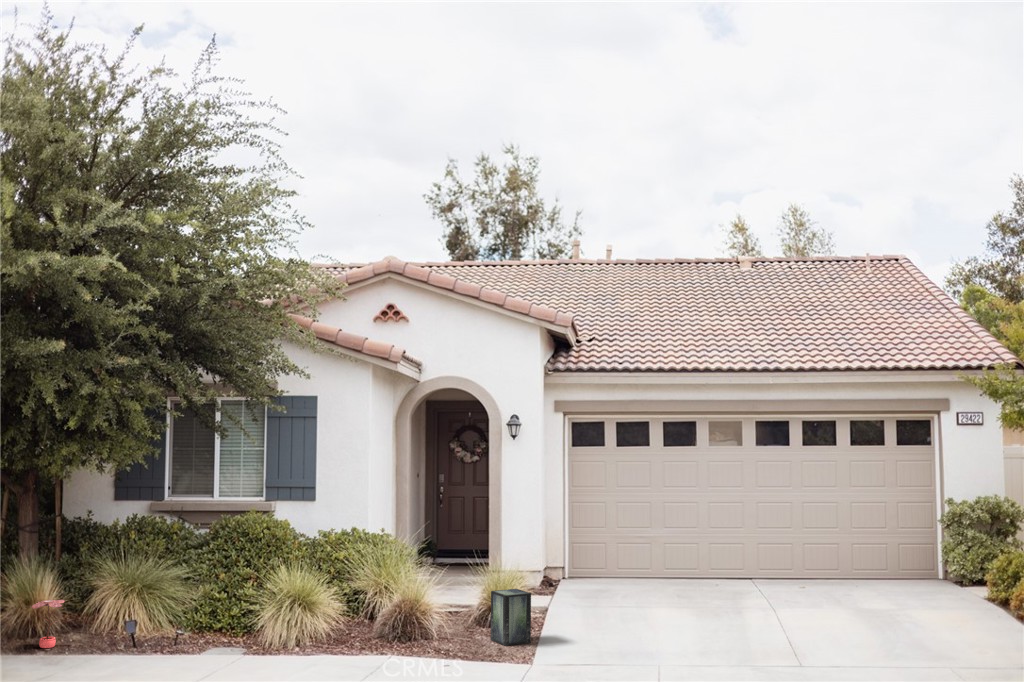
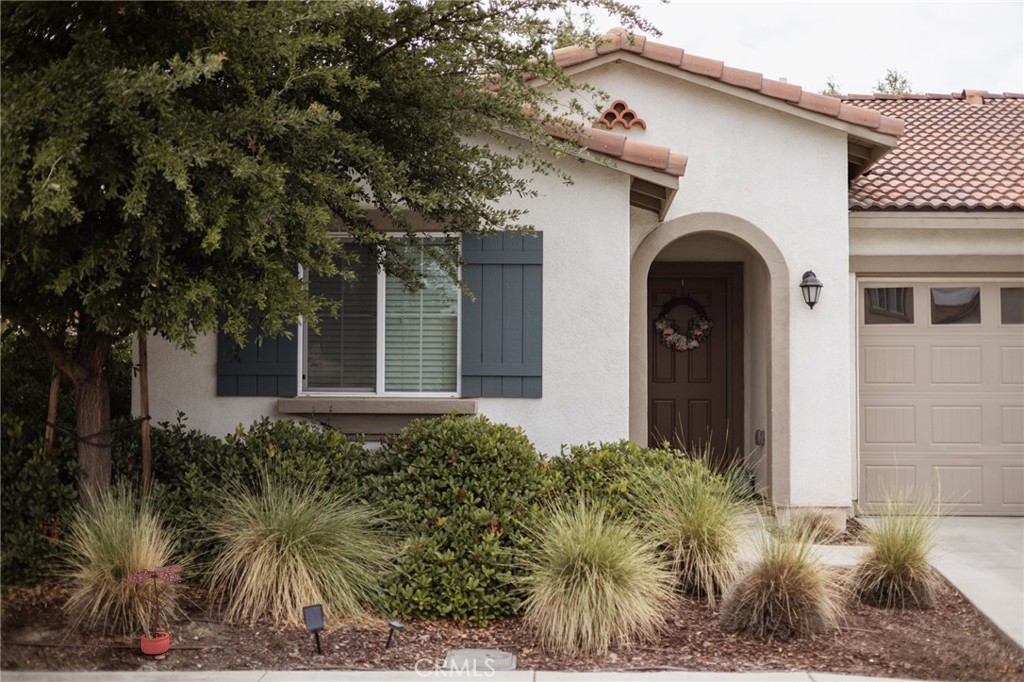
storage box: present [491,589,531,646] -> none [923,546,1003,648]

